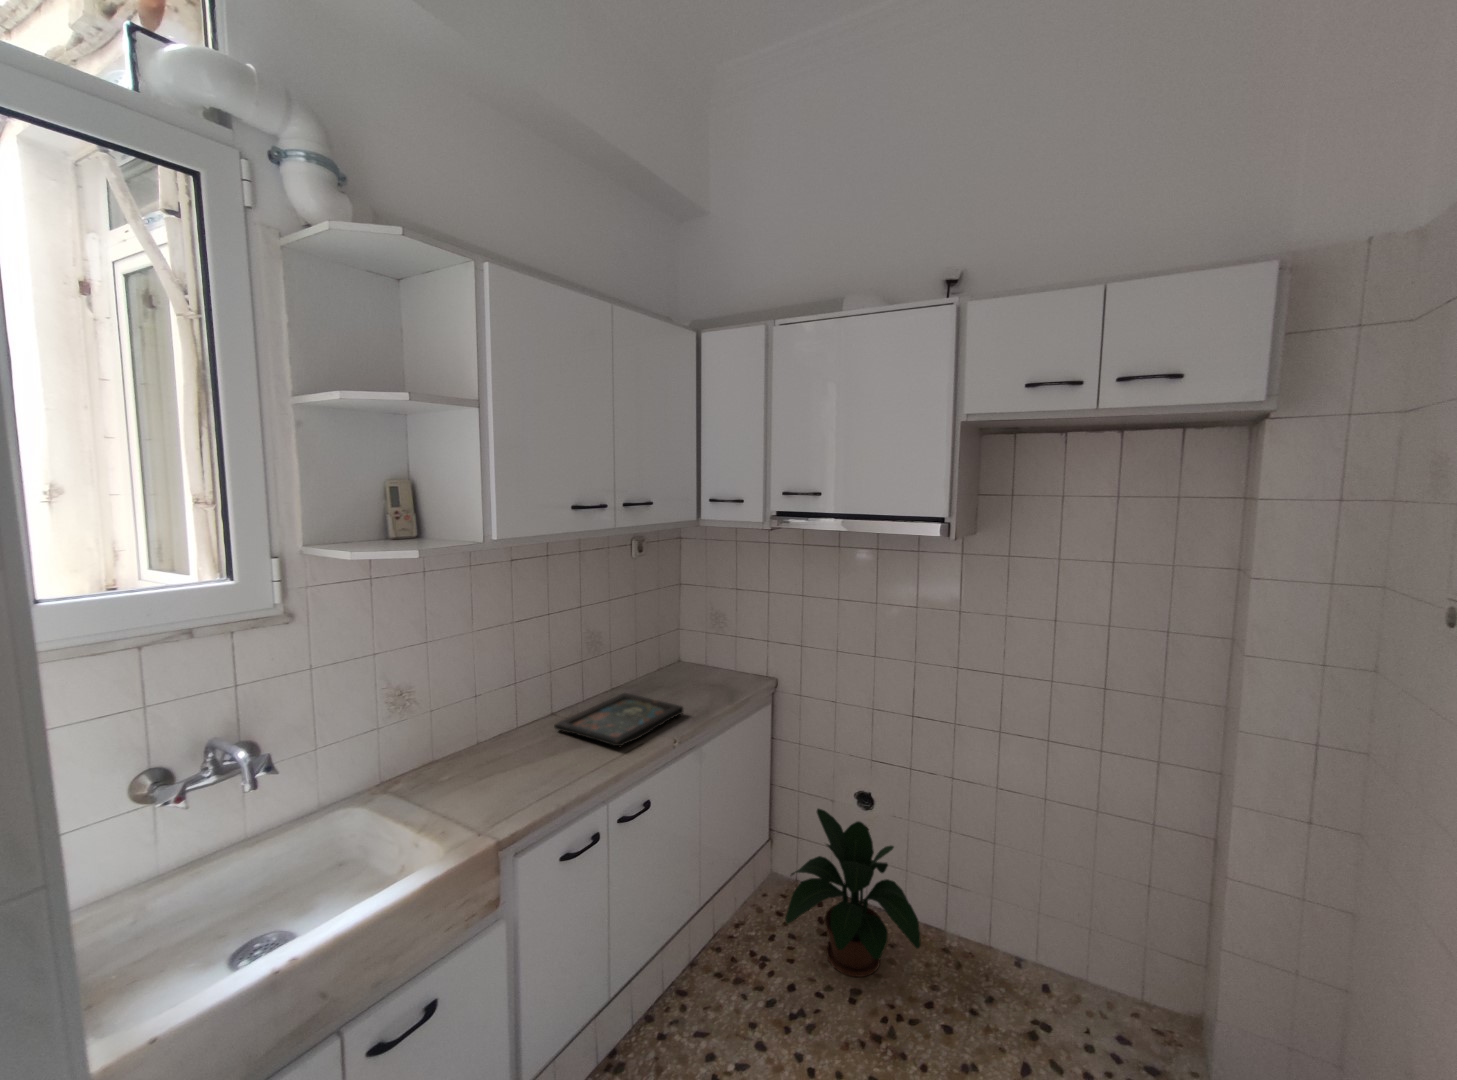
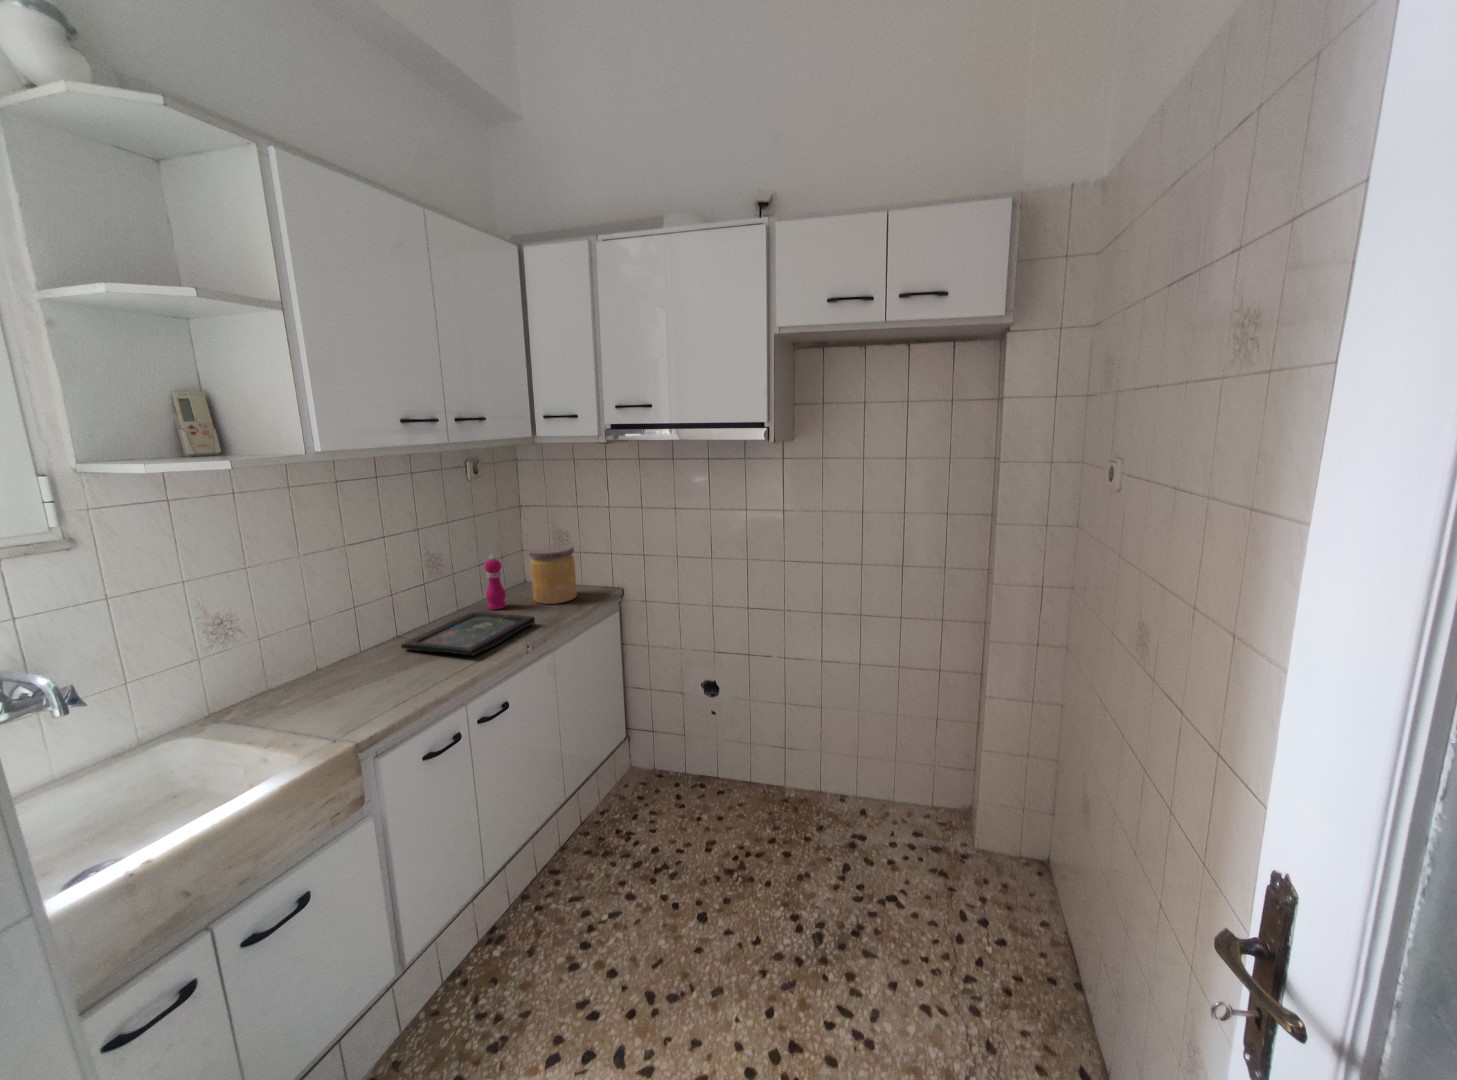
jar: none [683,628,727,691] -> present [529,544,577,604]
pepper mill: none [638,636,658,692] -> present [484,556,506,610]
potted plant: present [785,809,921,977] -> none [646,696,762,832]

